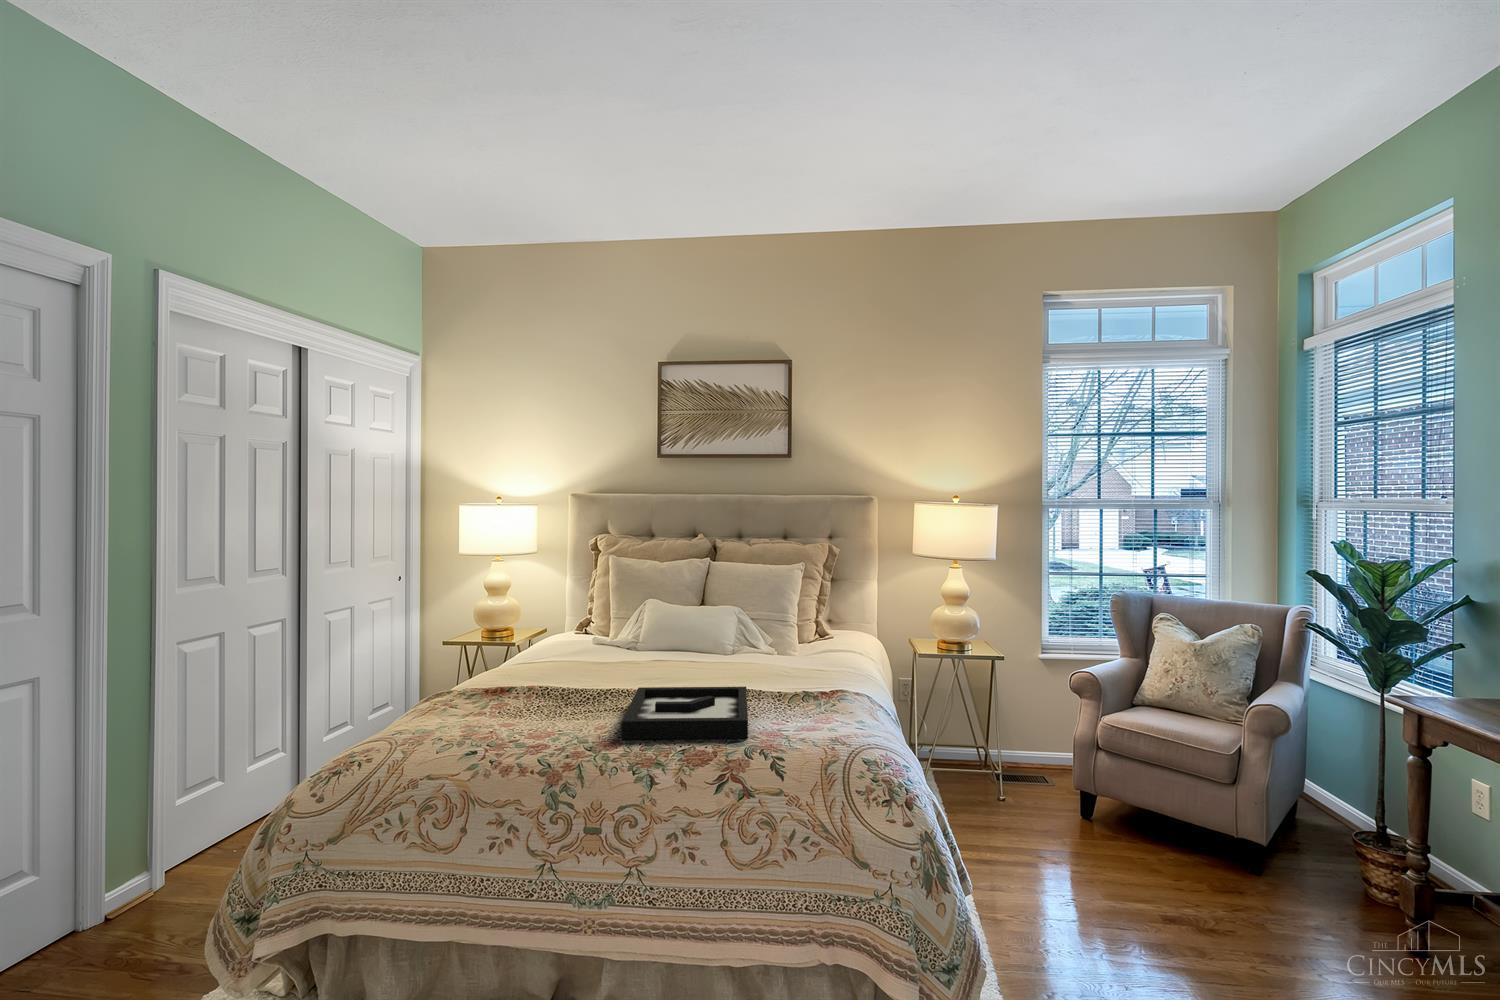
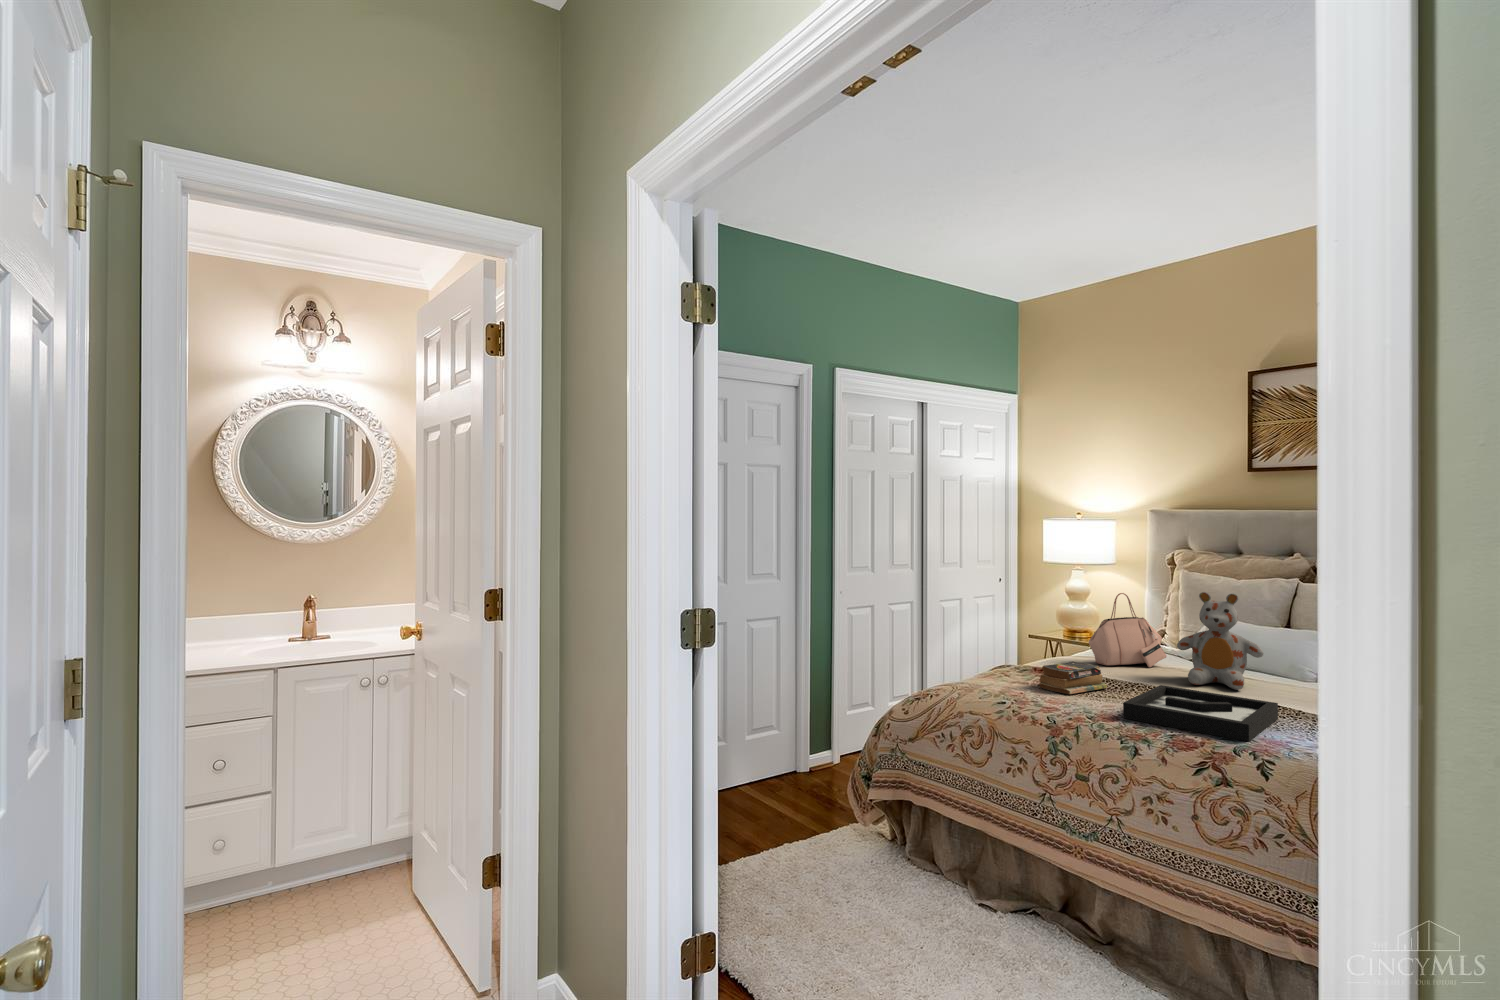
stuffed bear: none [632,578,707,677] -> present [1177,592,1264,690]
handbag: none [540,586,614,669] -> present [1089,593,1167,667]
book: none [505,675,580,720] -> present [1039,661,1107,694]

